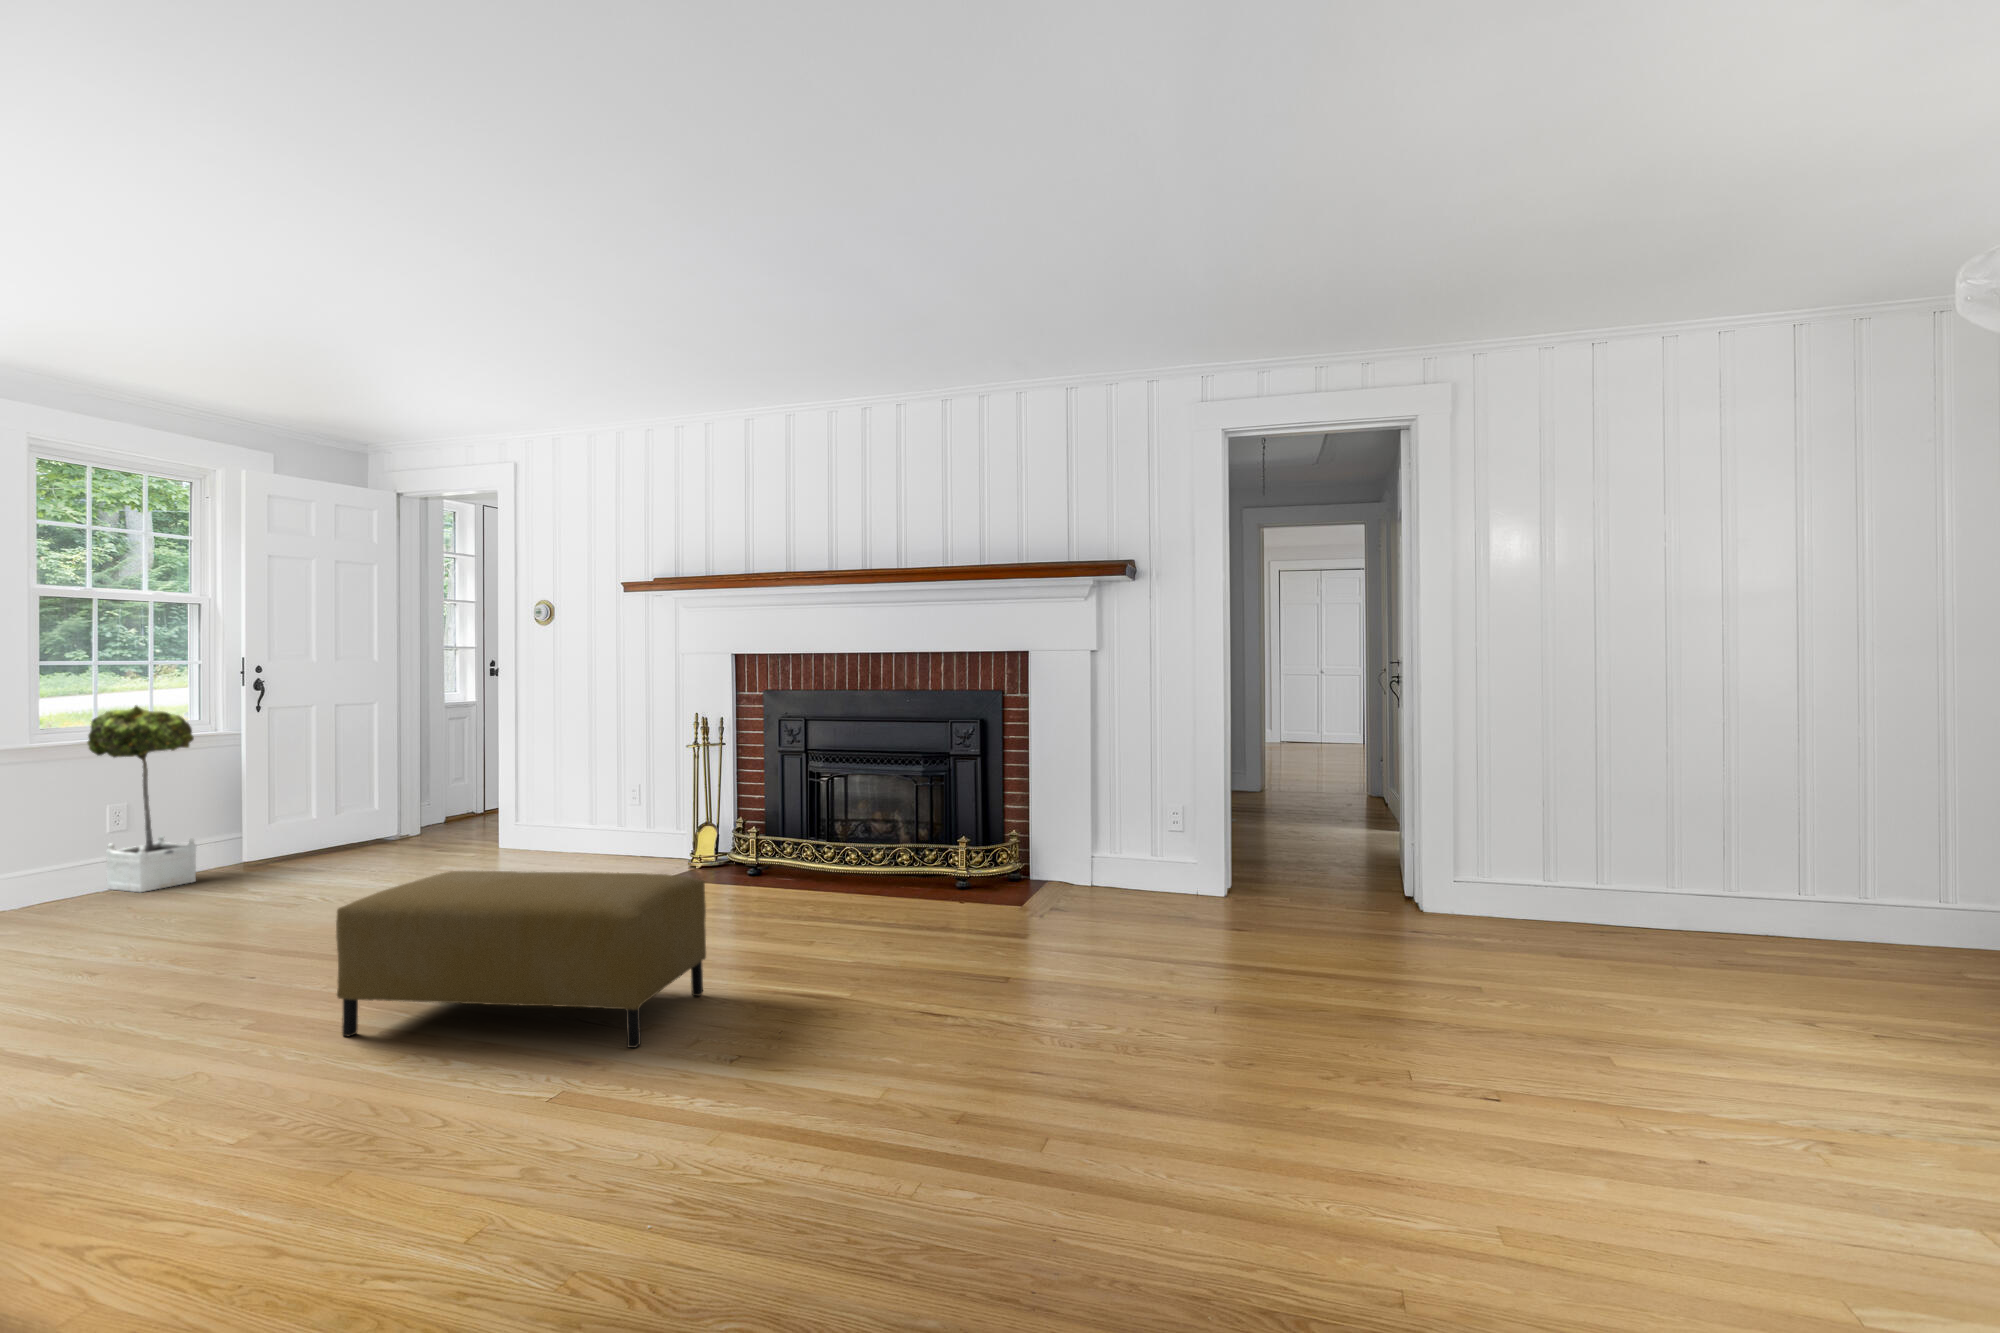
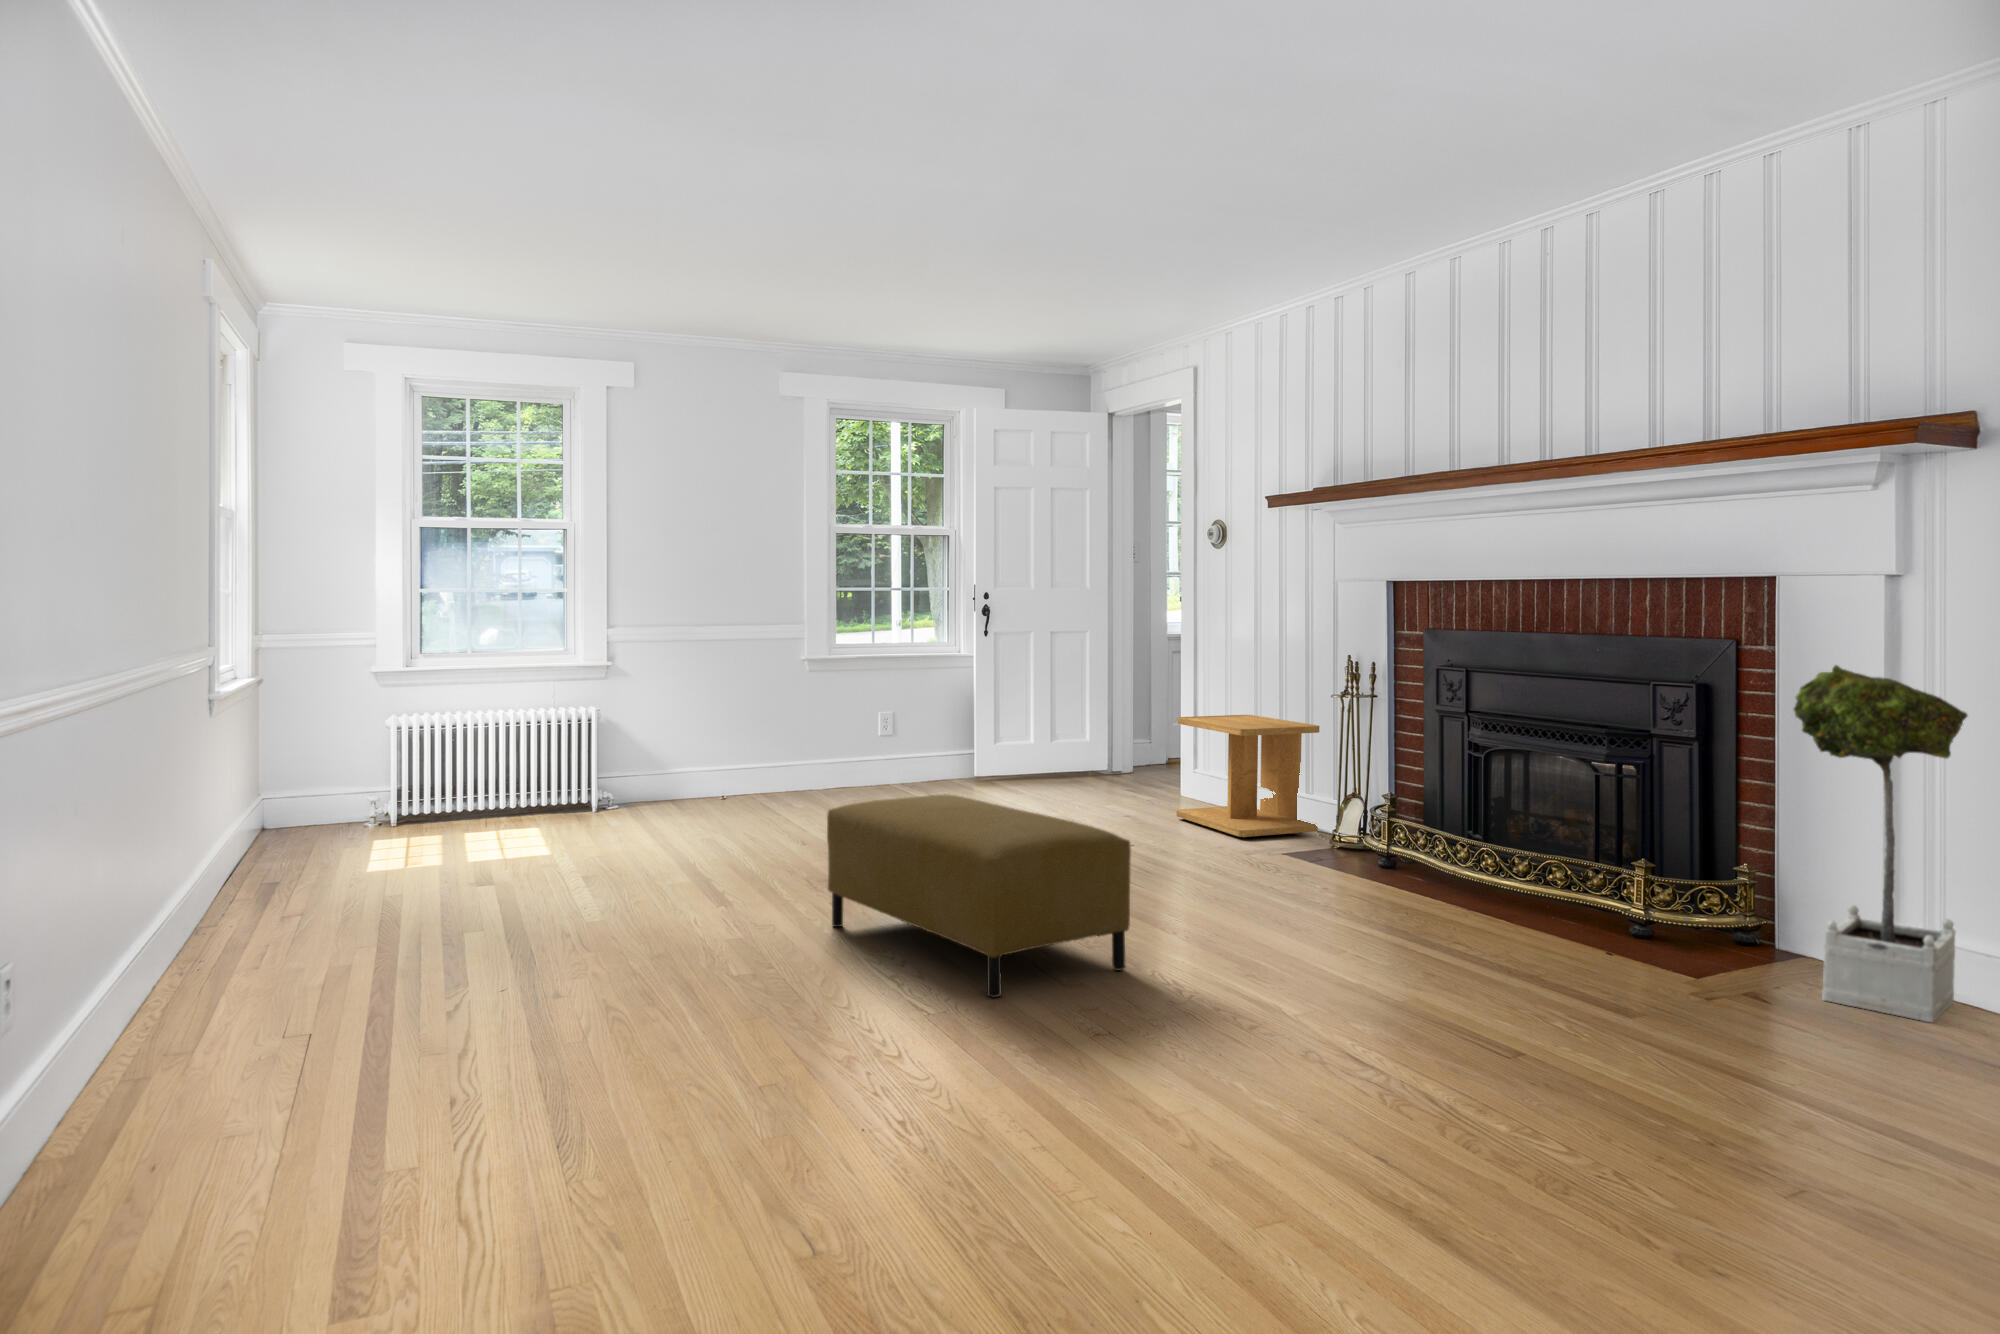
potted tree: present [87,705,196,892] -> present [1794,665,1968,1022]
side table: none [528,768,666,874] -> present [1176,715,1319,838]

